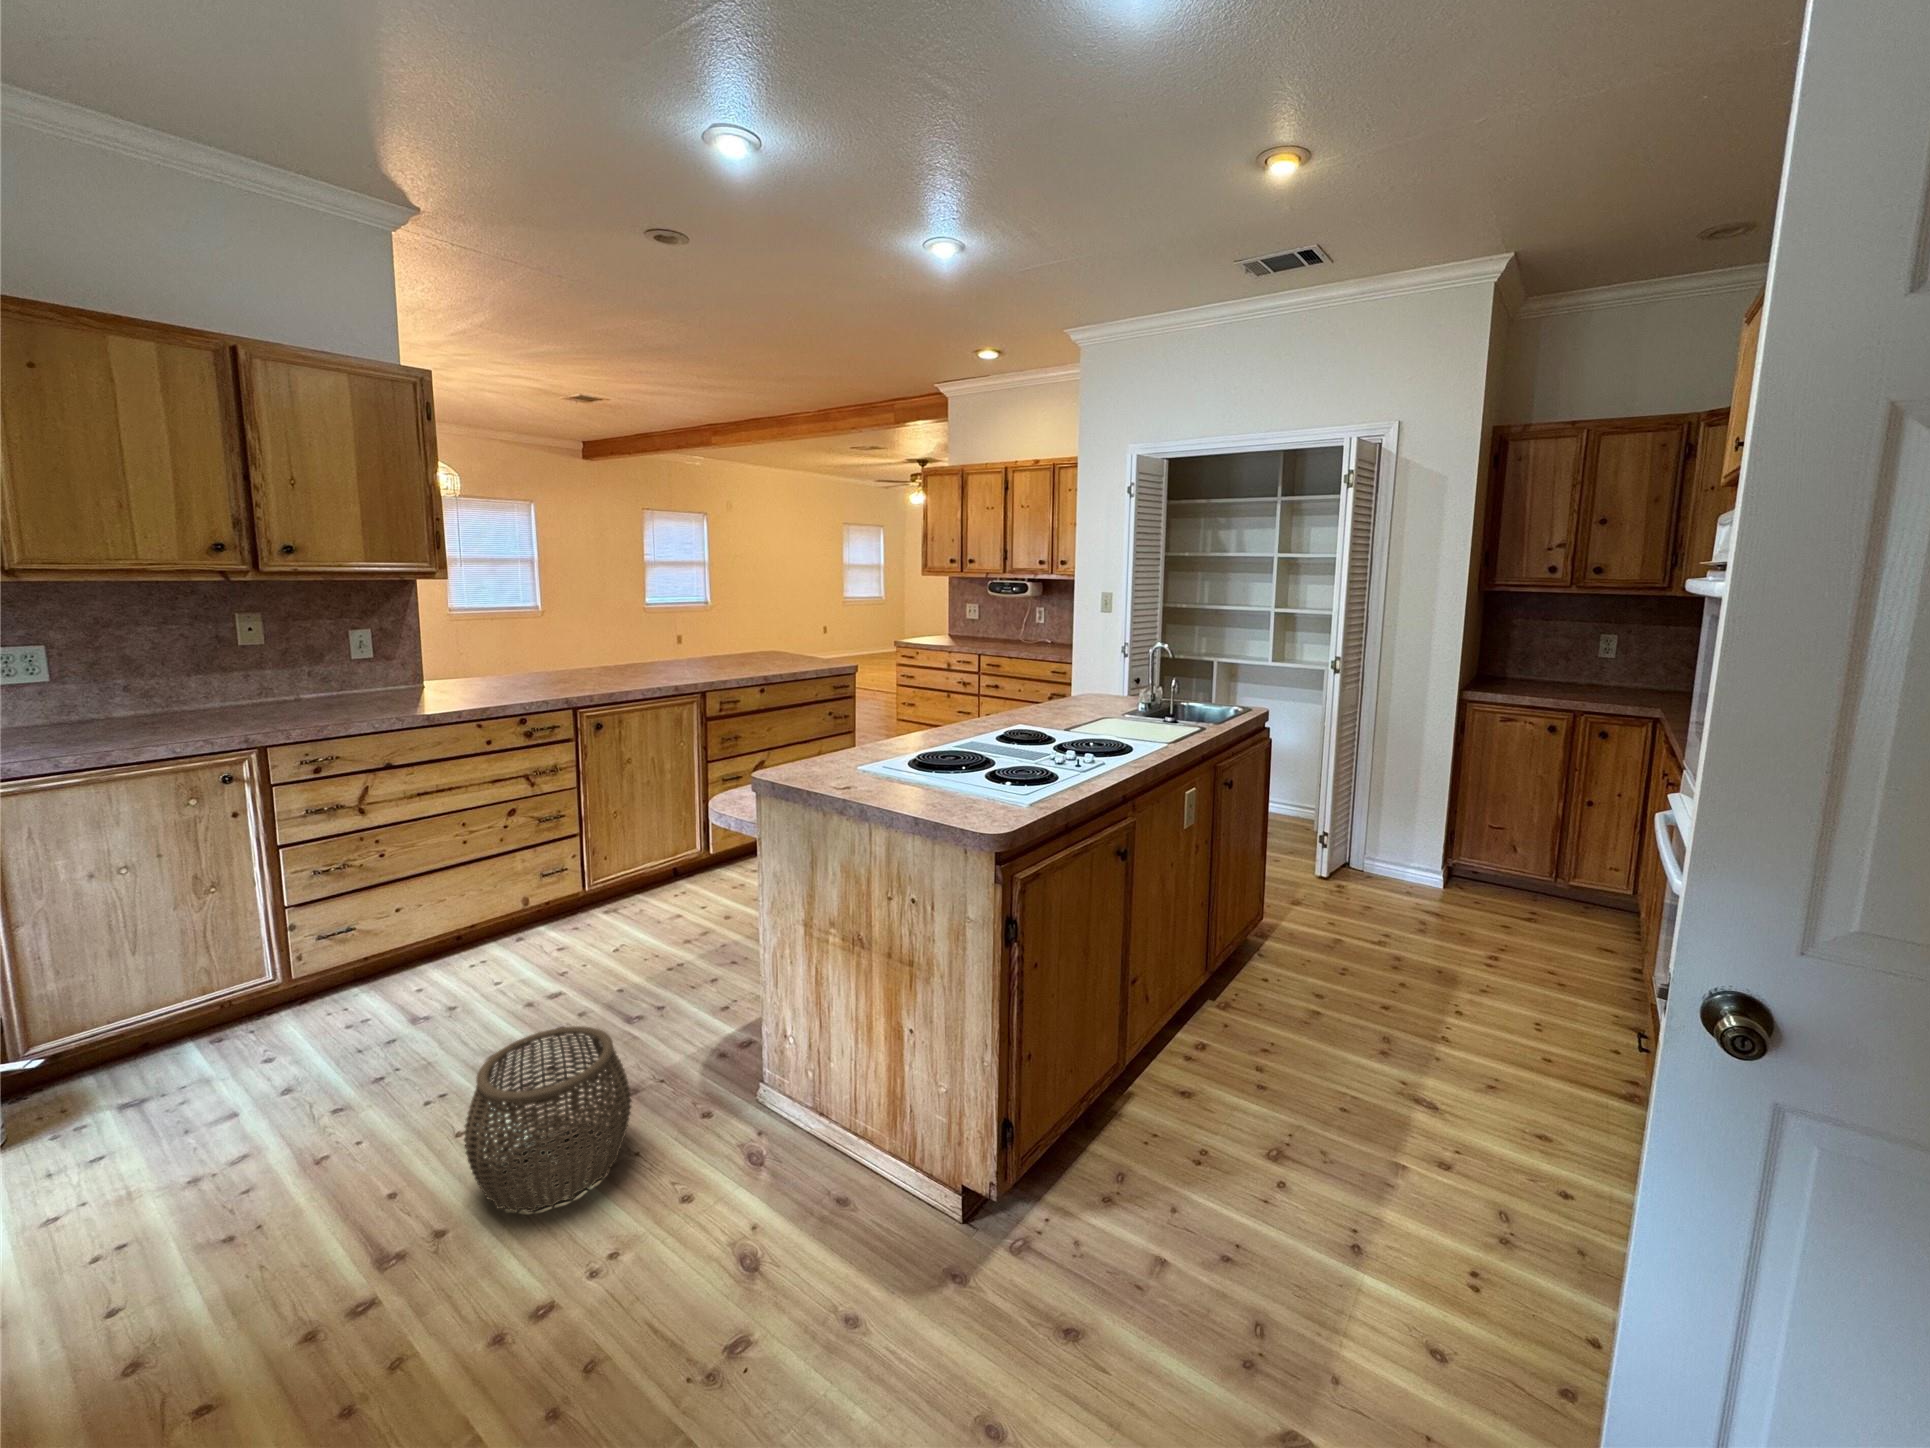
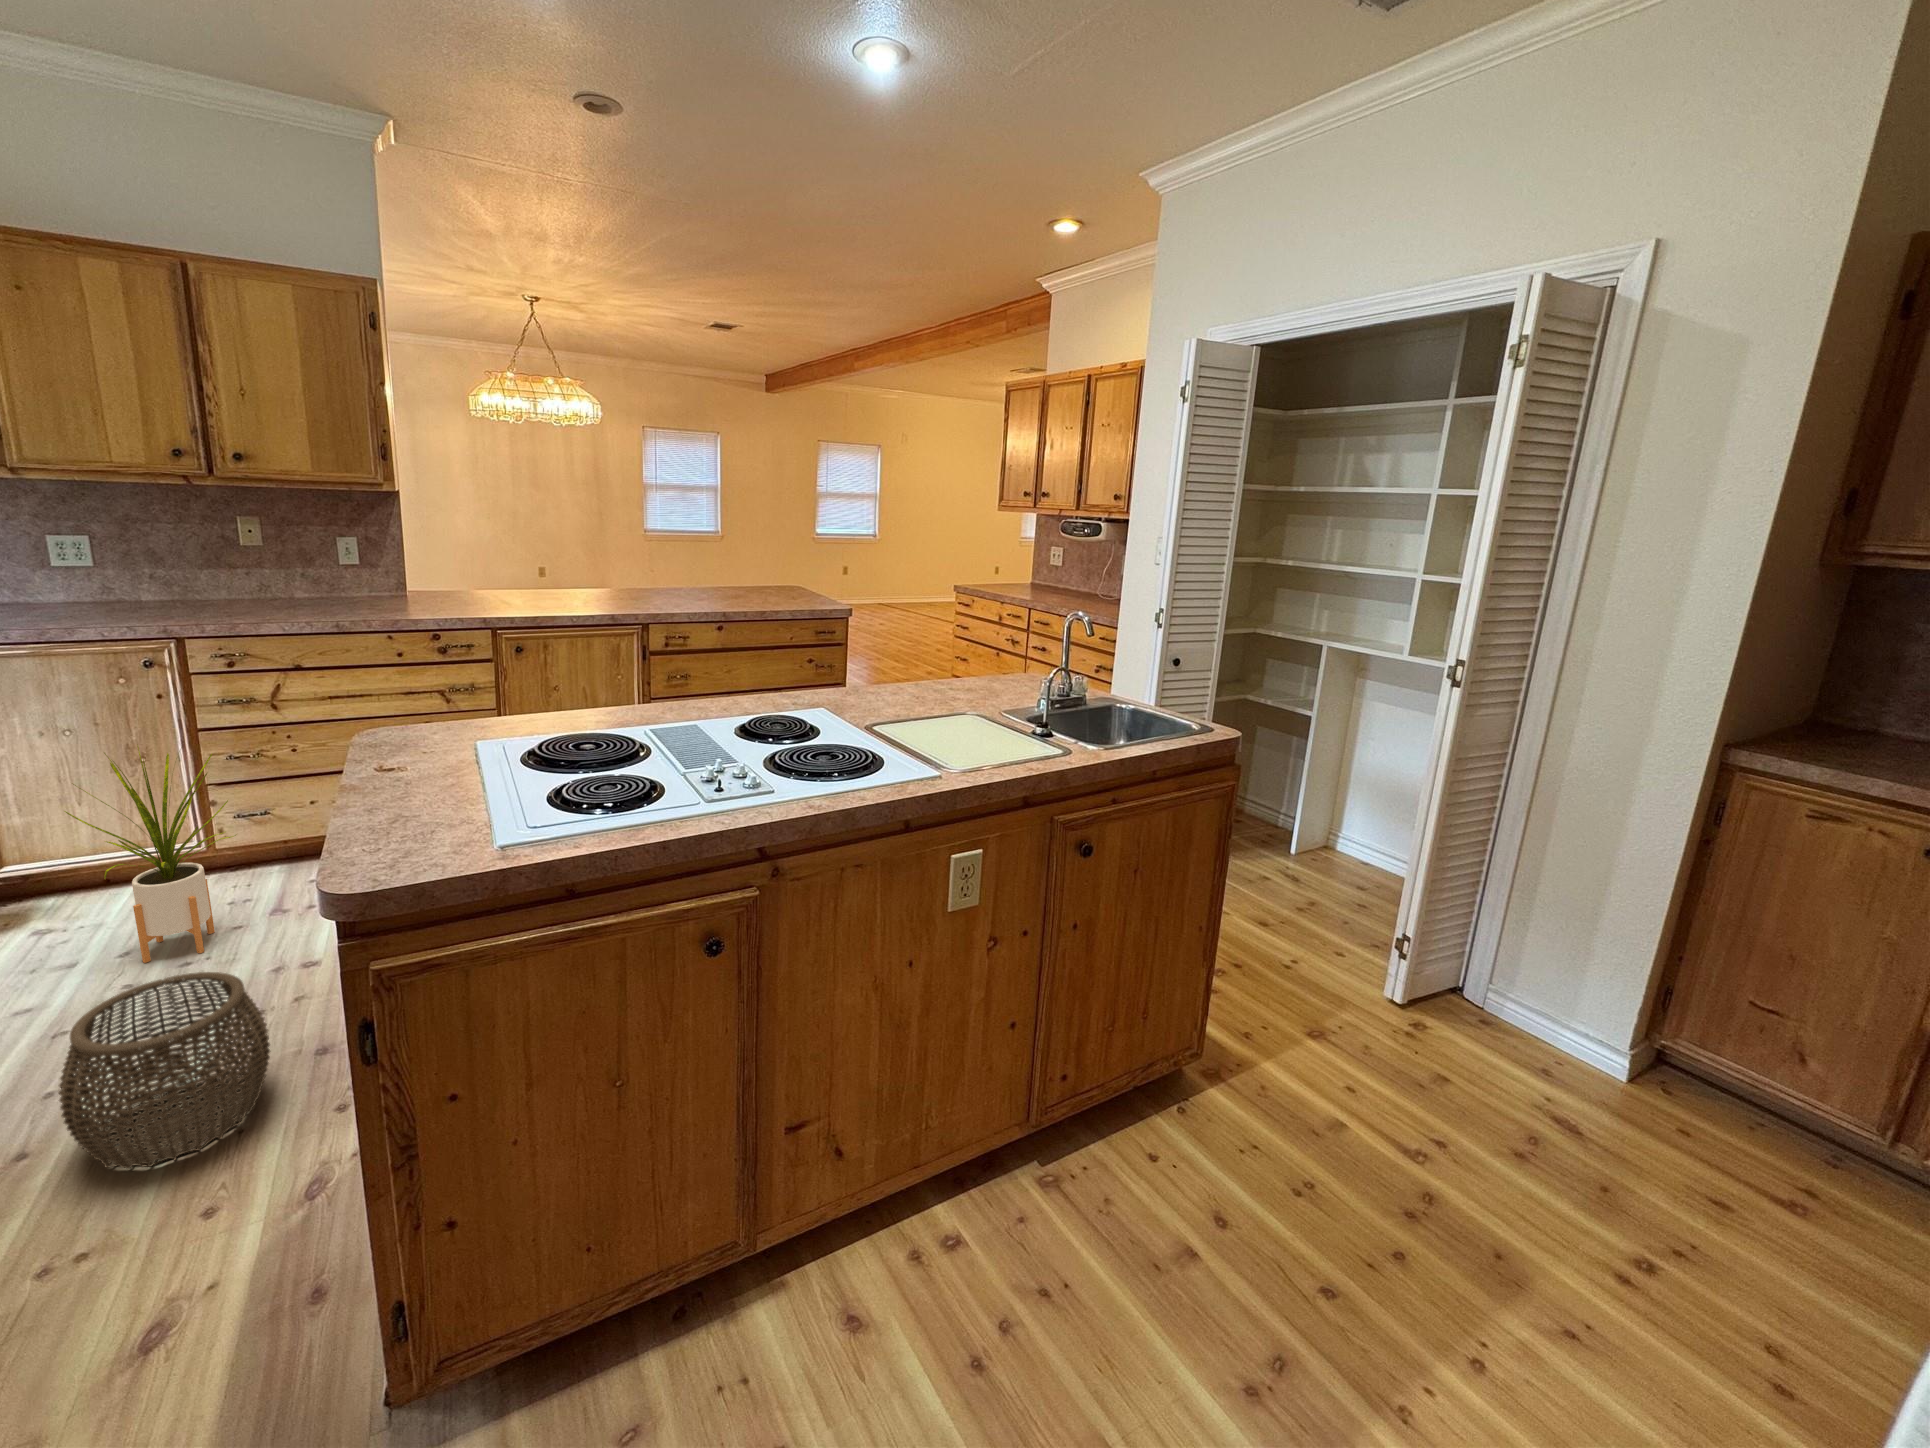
house plant: none [226,852,402,1092] -> present [64,746,236,963]

